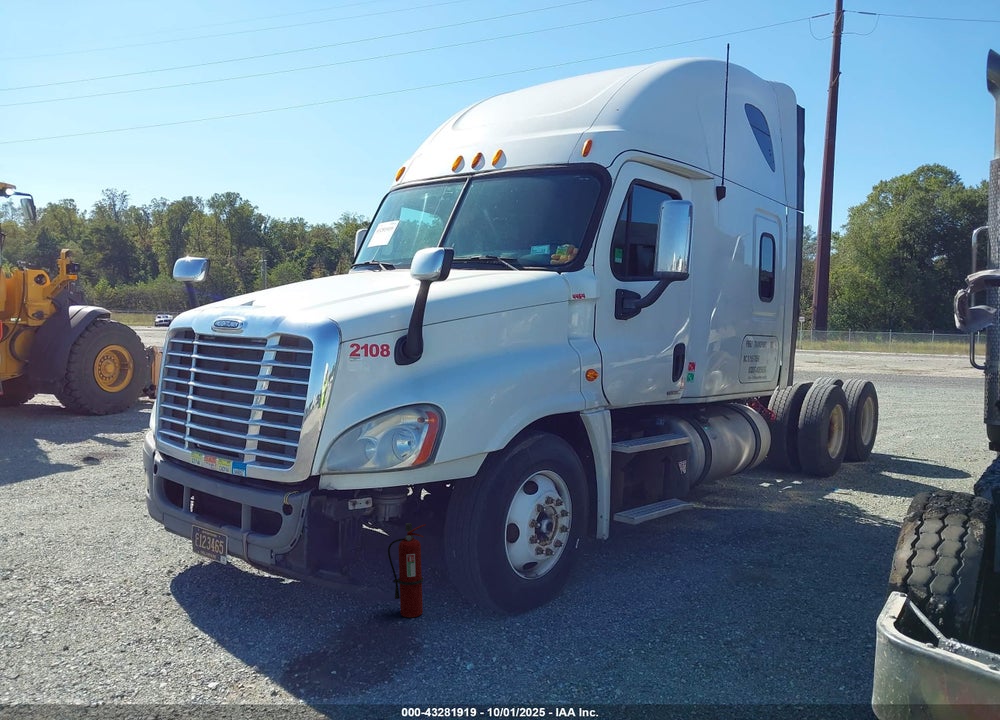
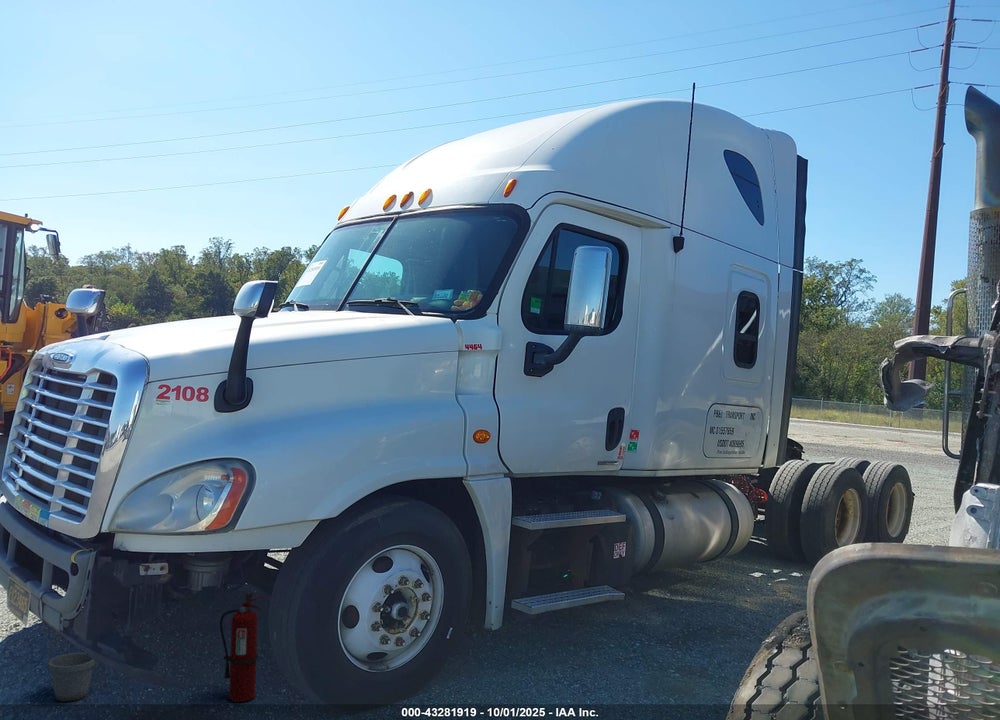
bucket: none [237,571,281,631] -> present [47,636,98,701]

